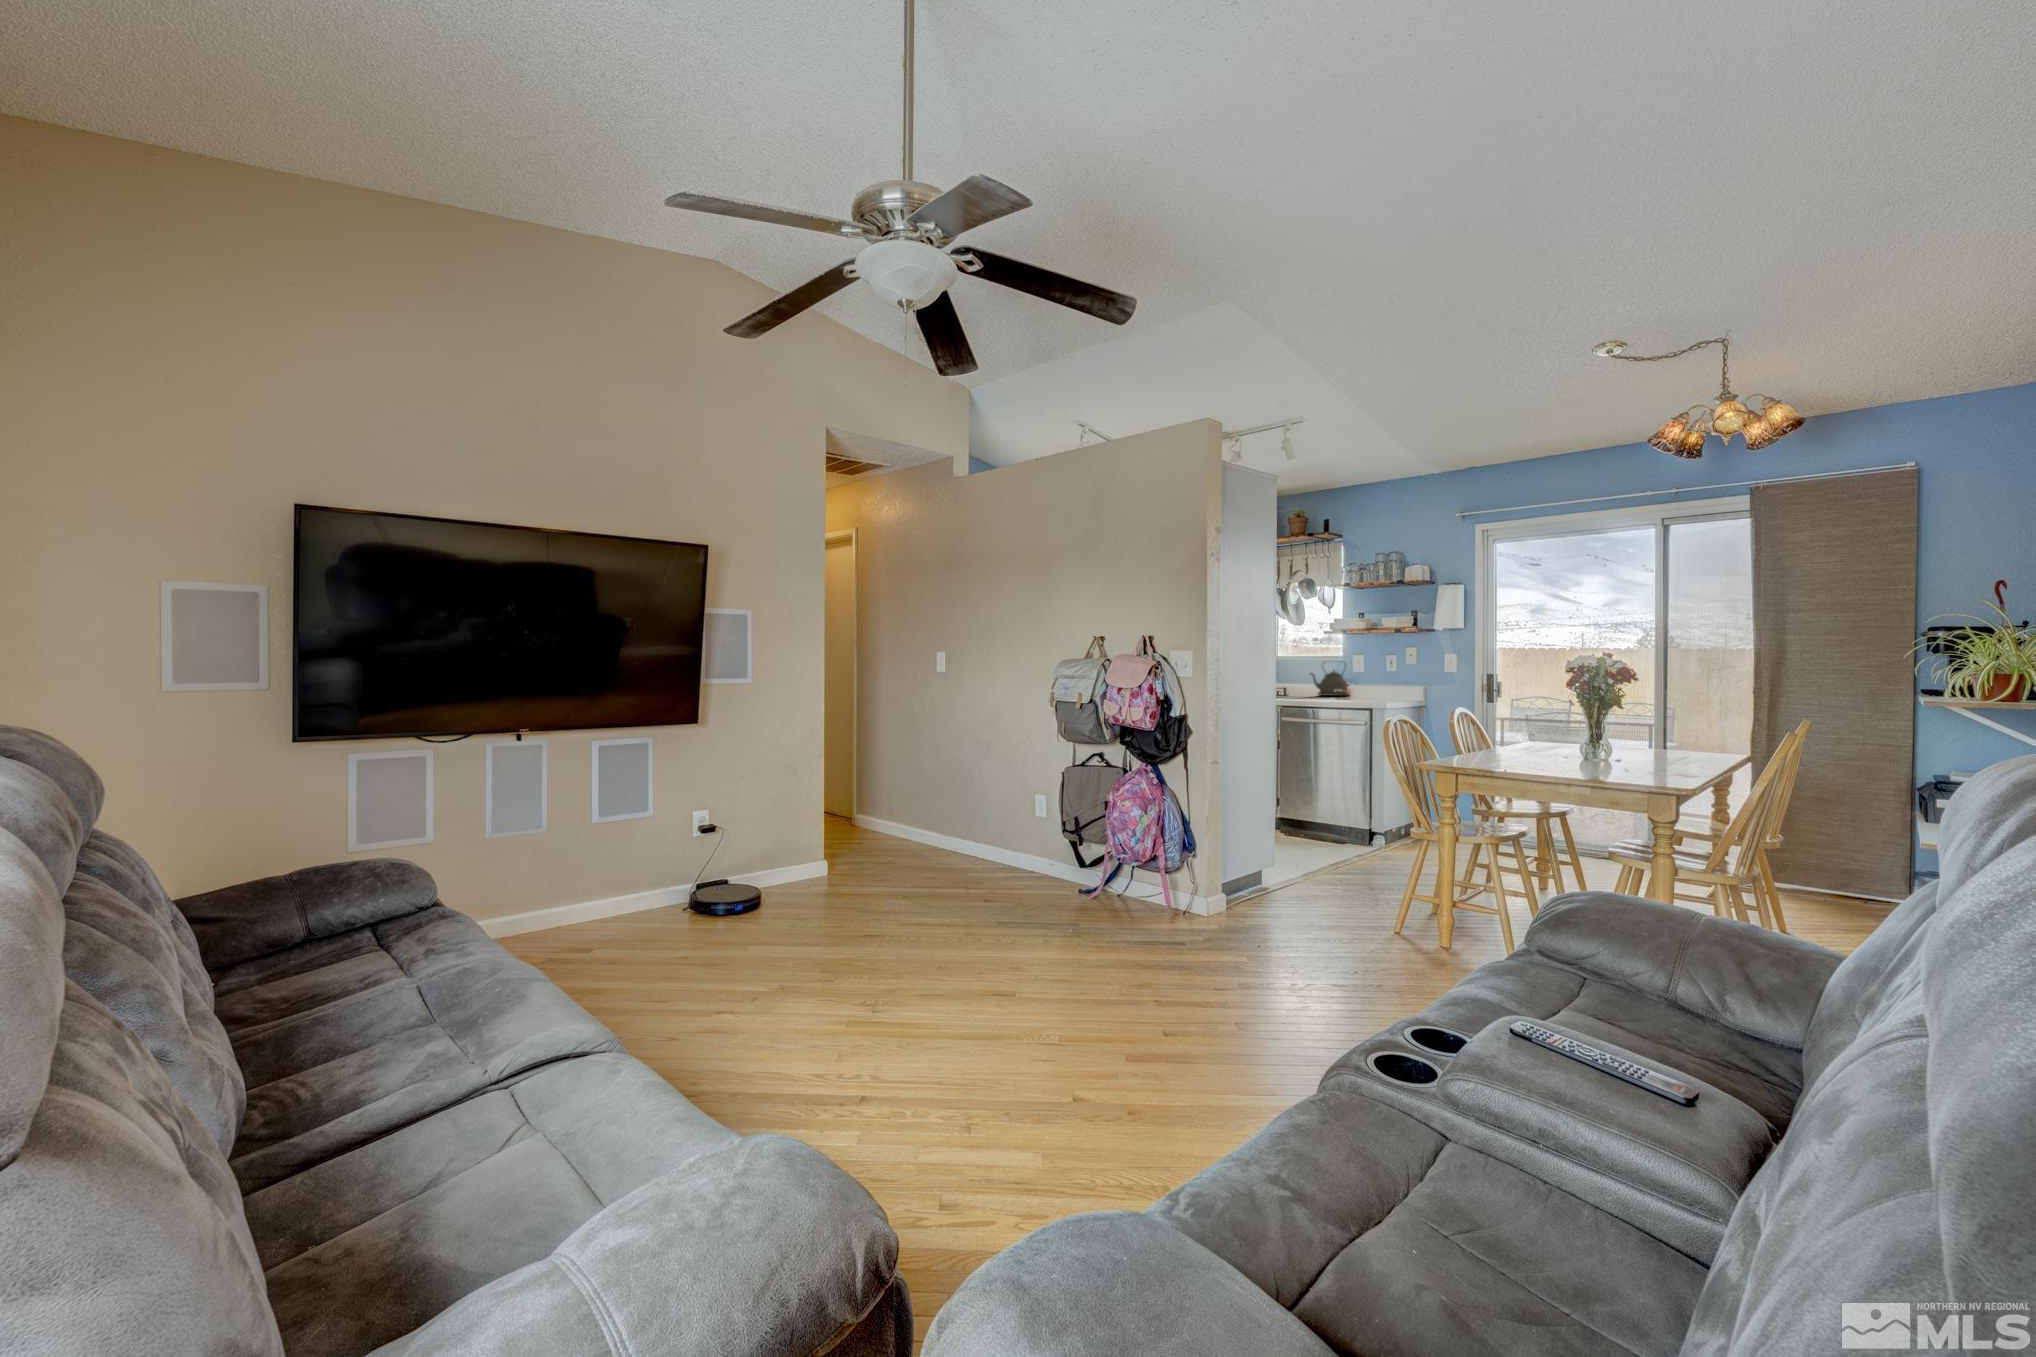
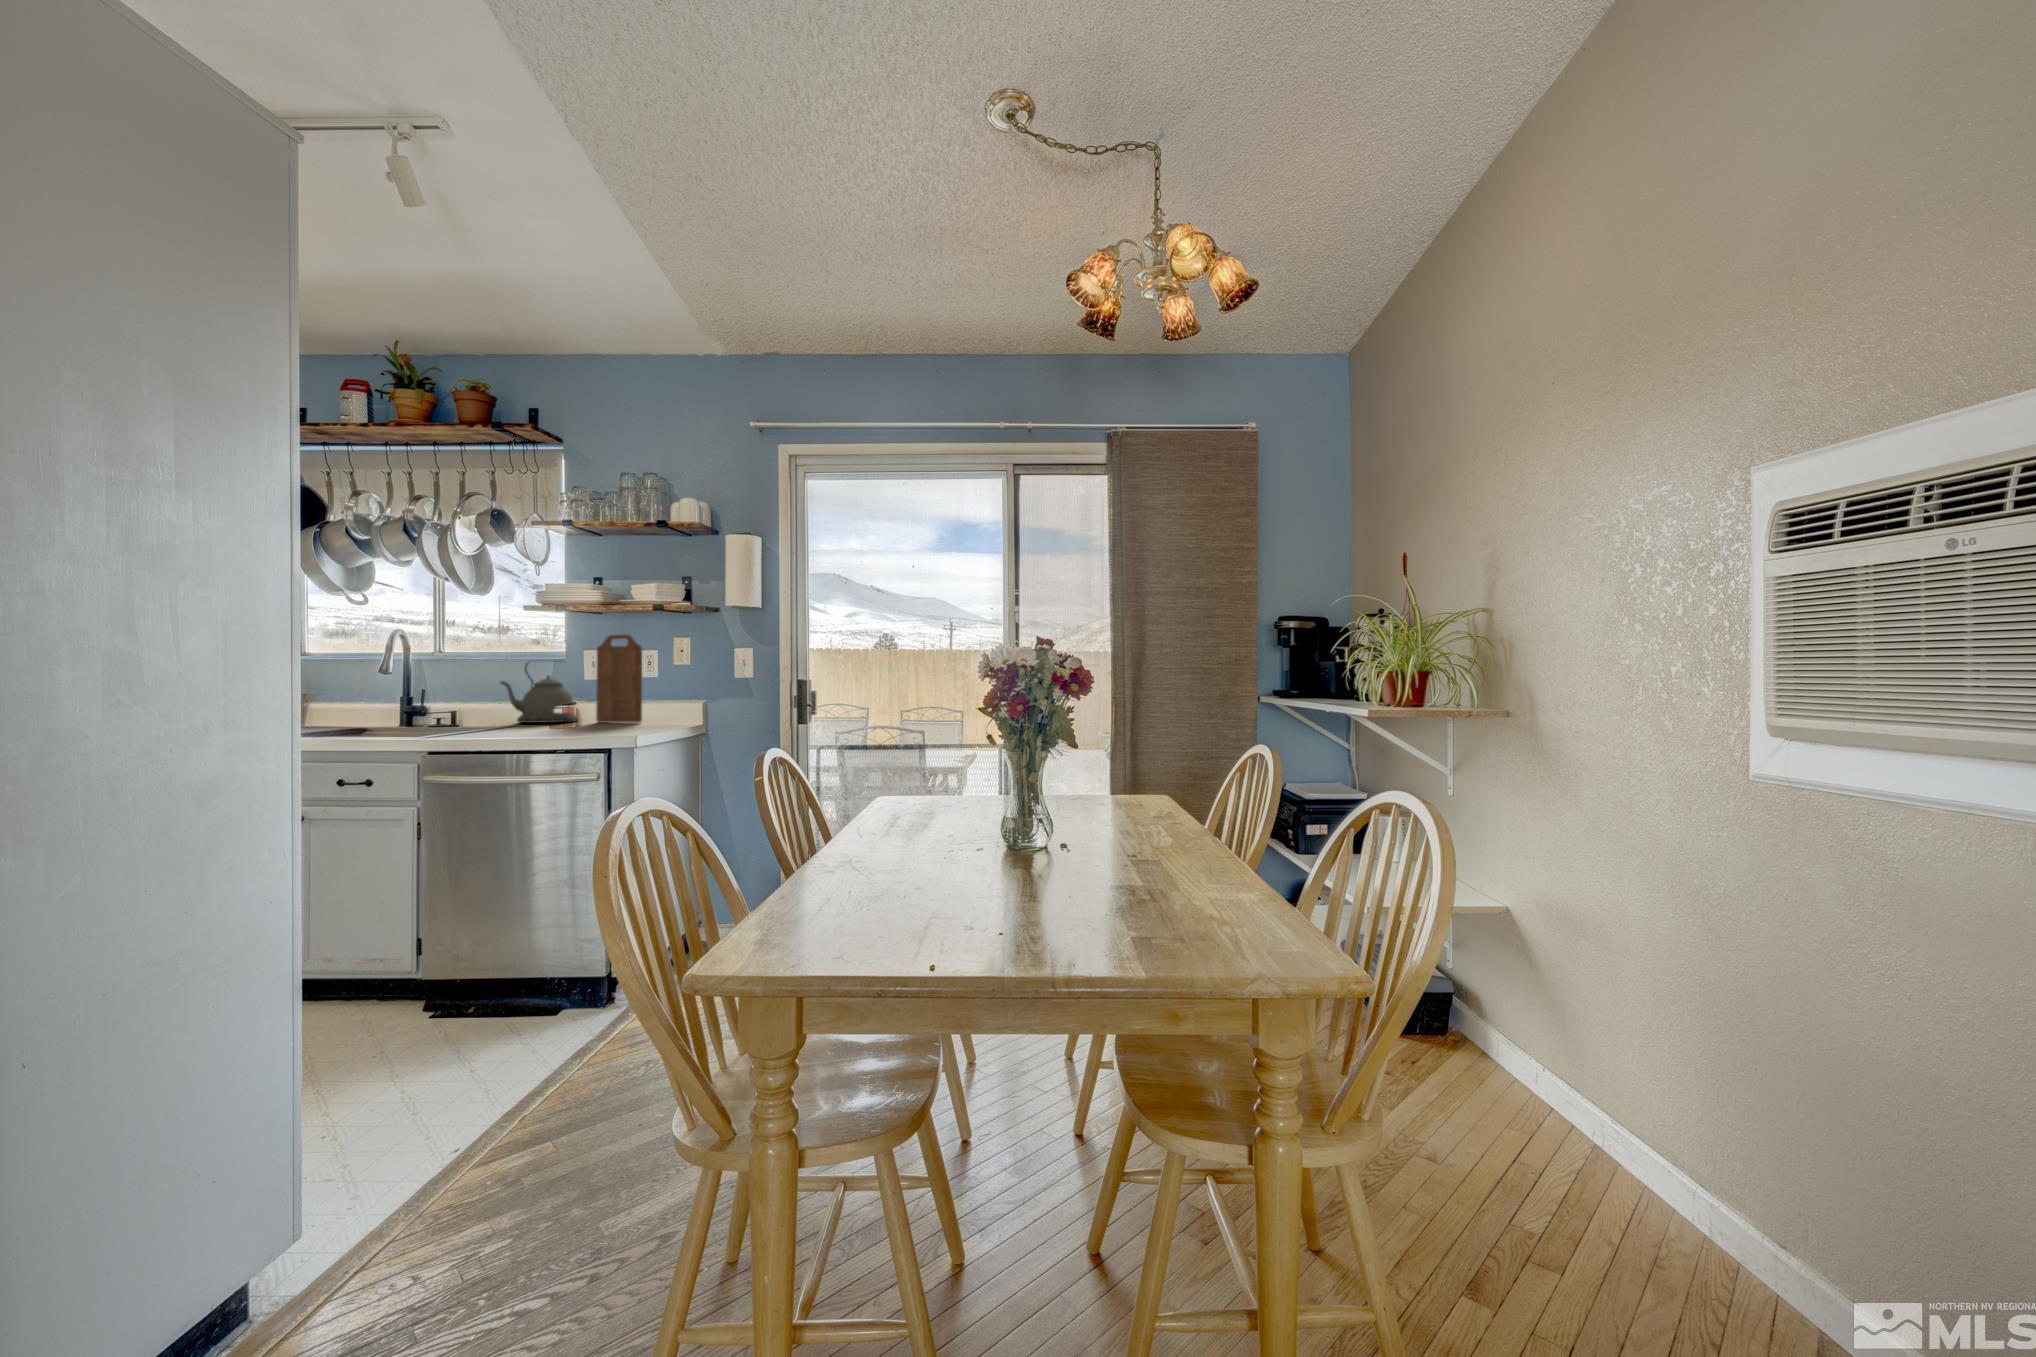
cutting board: none [1360,646,1388,697] -> present [596,634,642,723]

